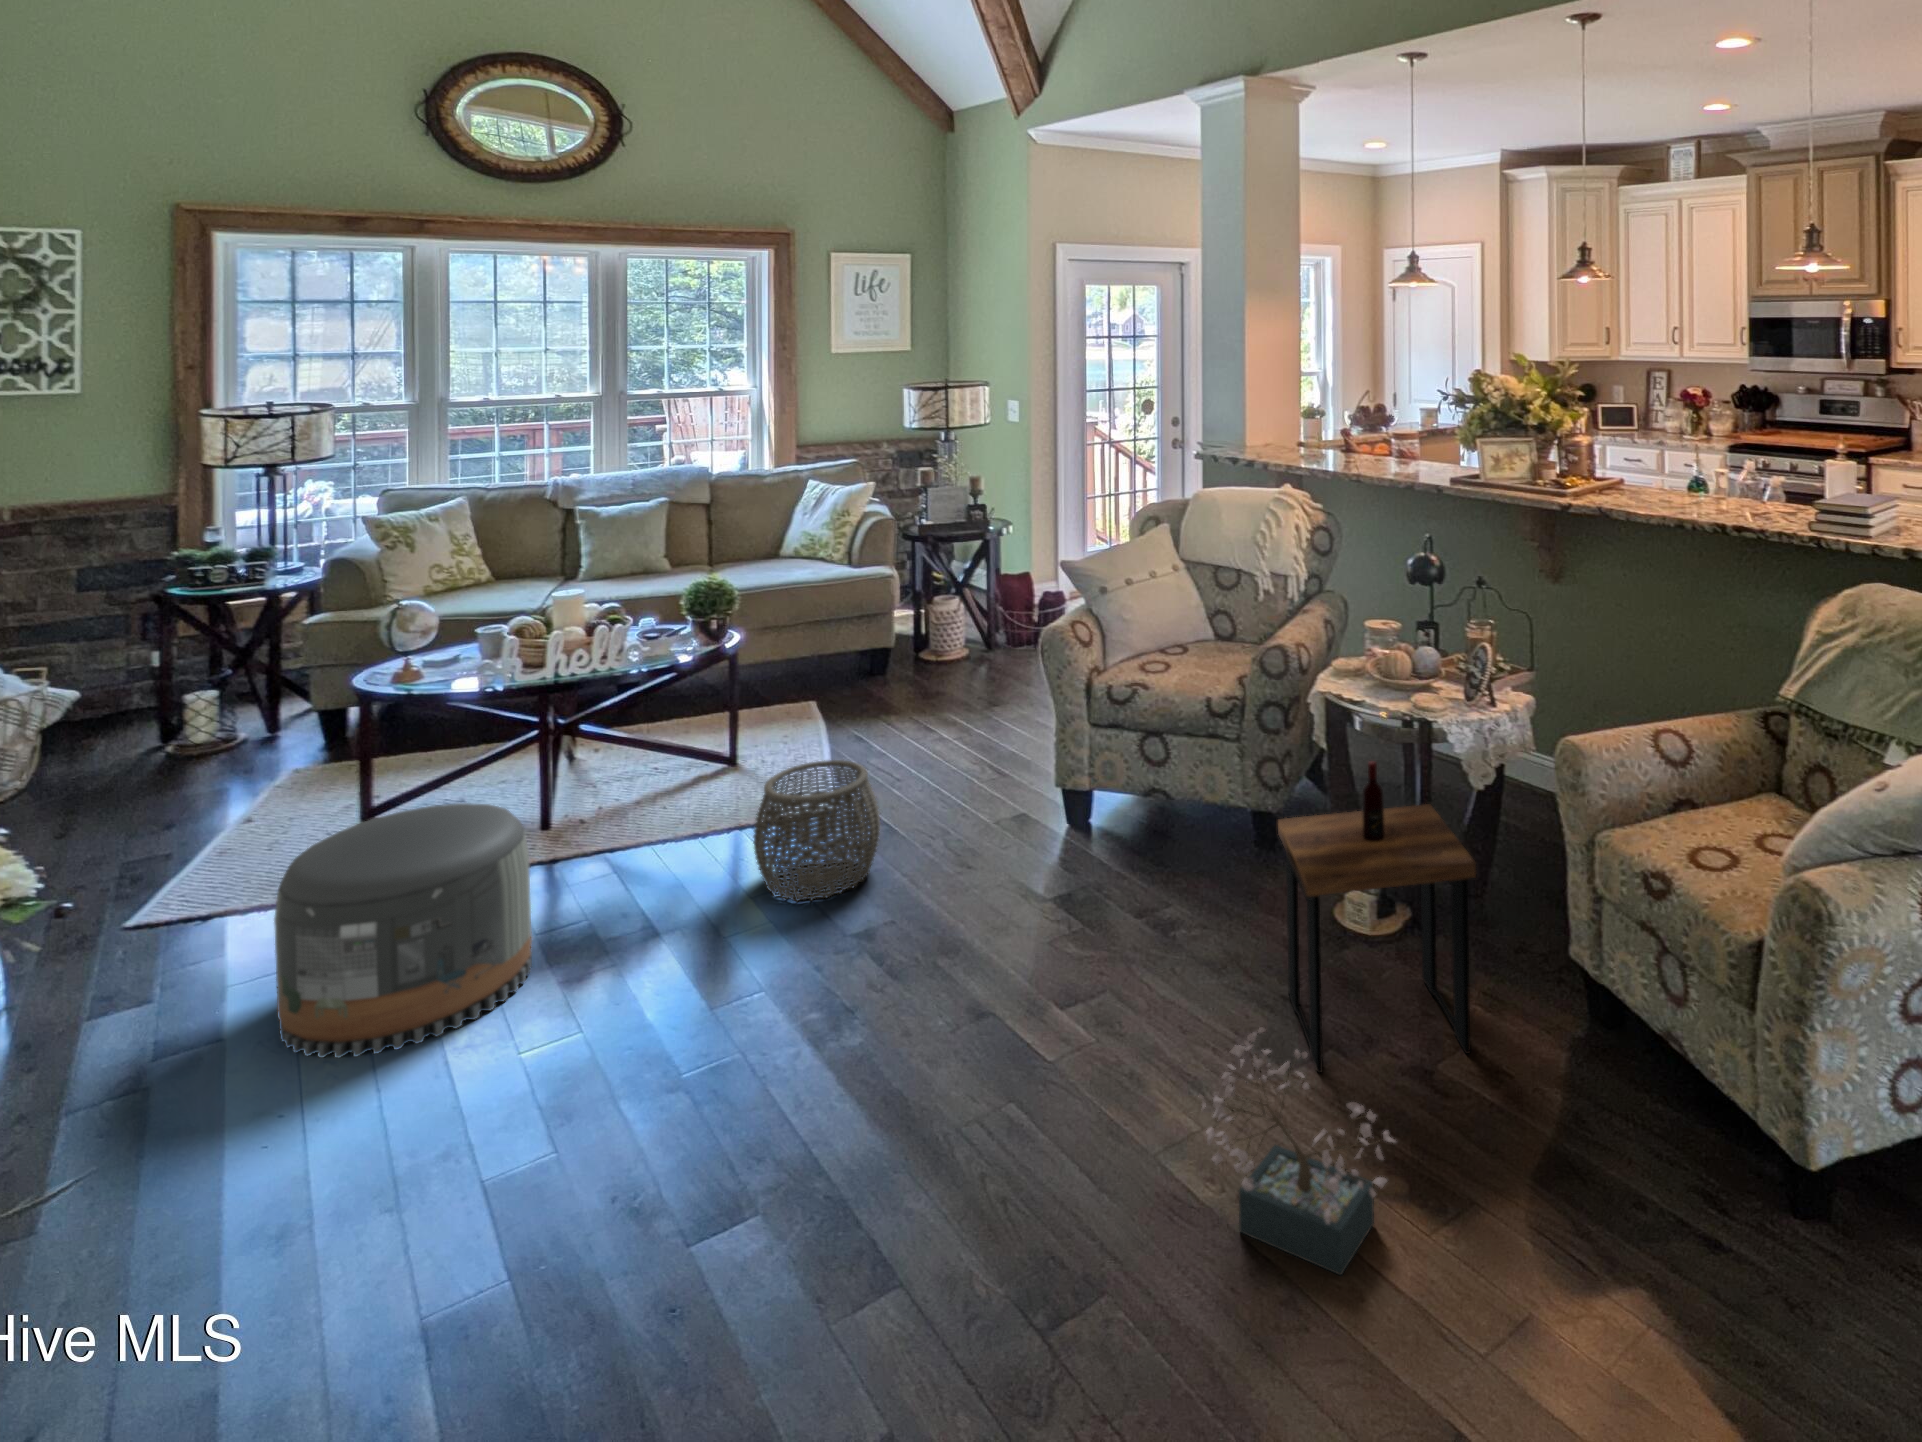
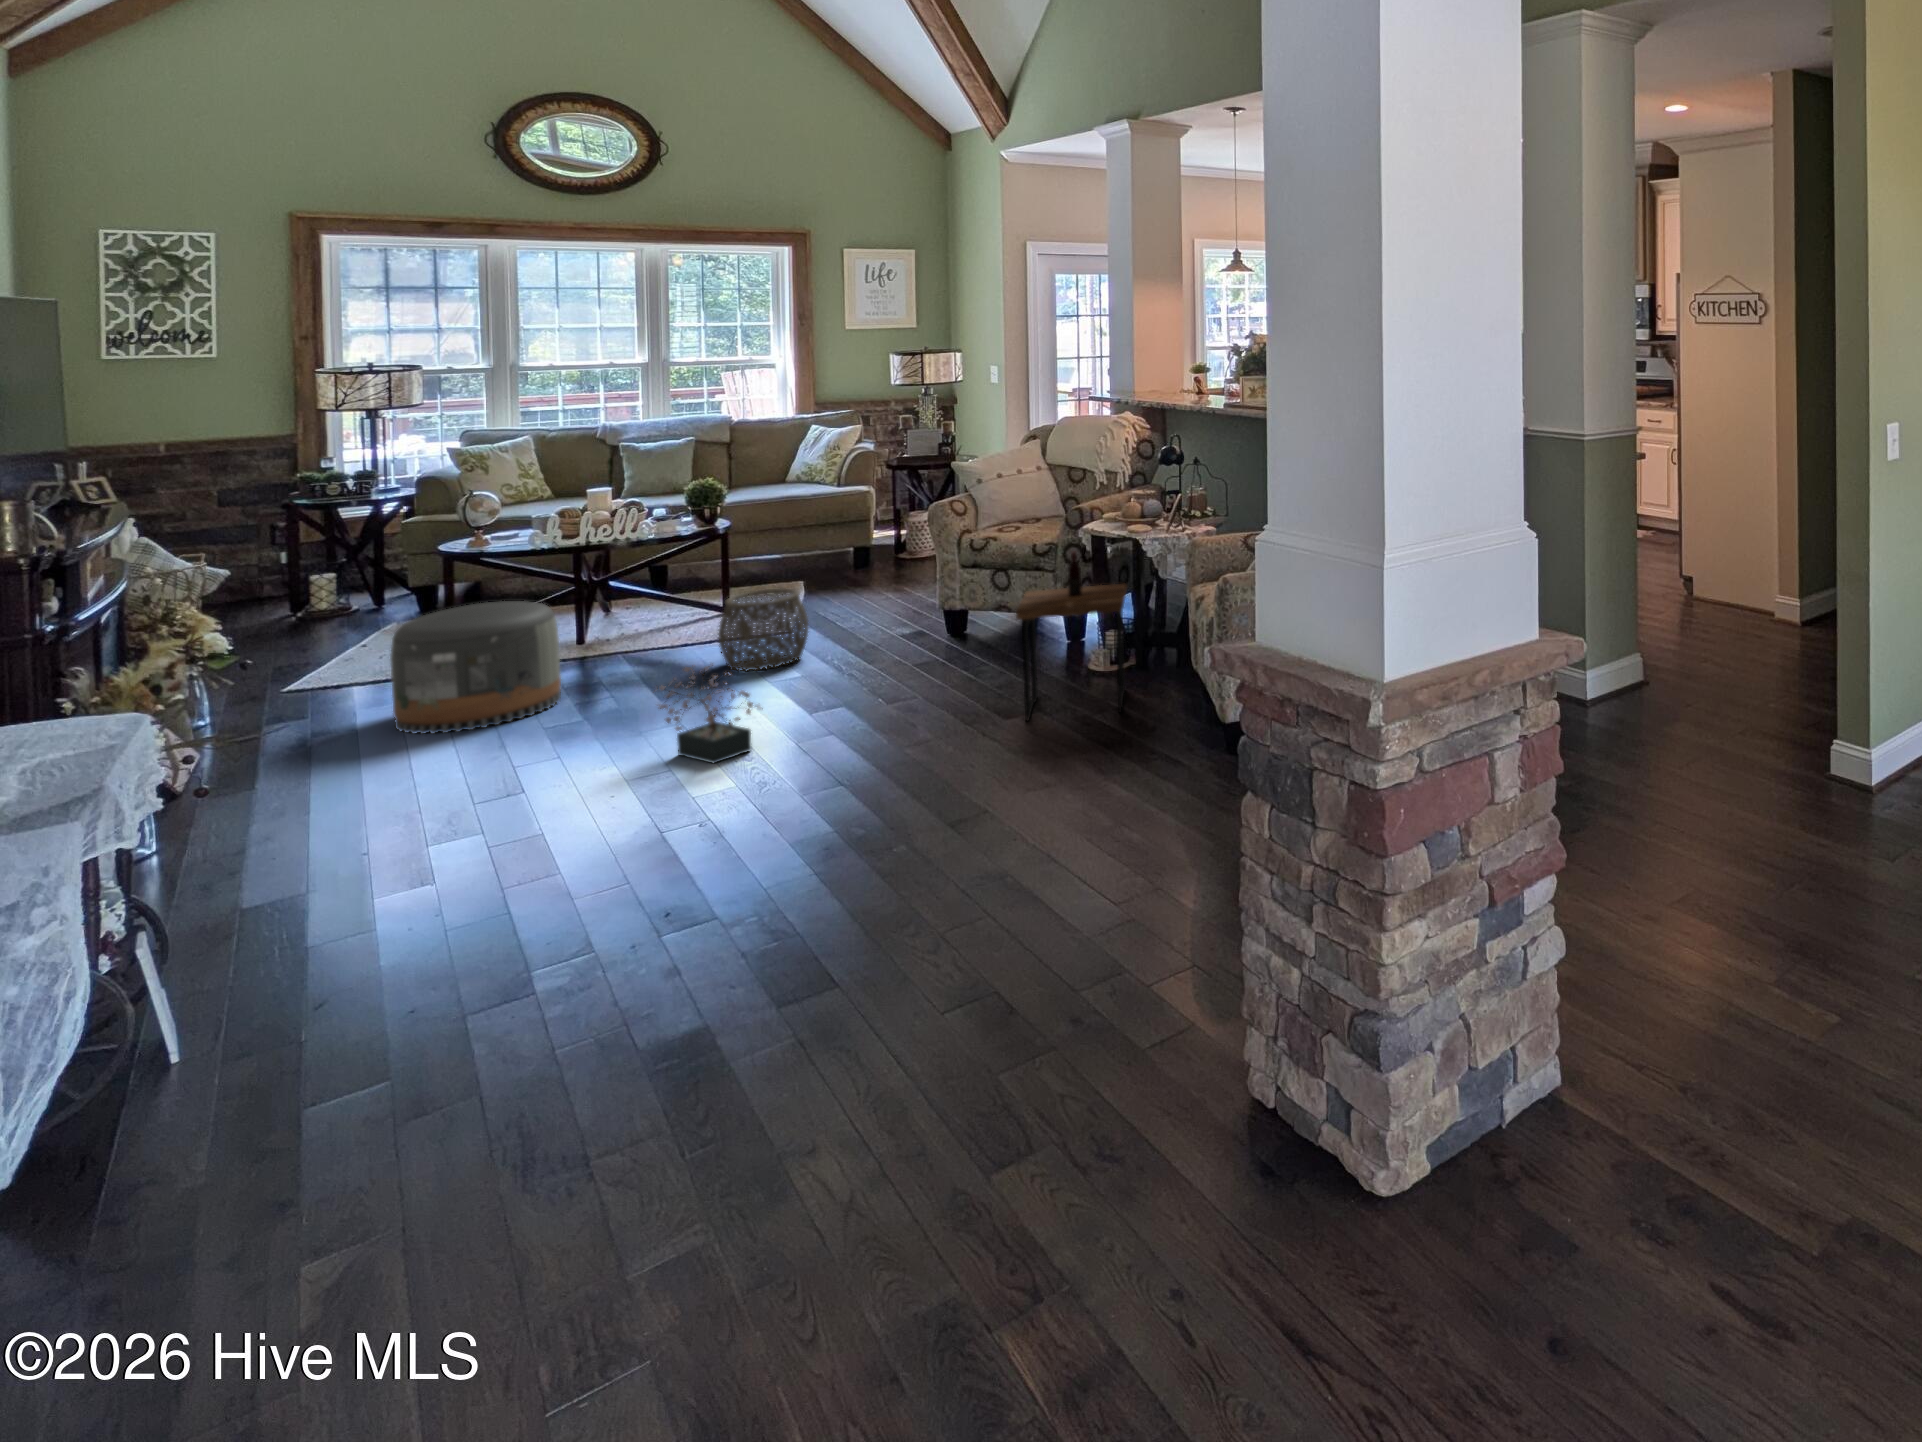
decorative plant: present [1199,1027,1396,1275] -> present [659,664,760,763]

